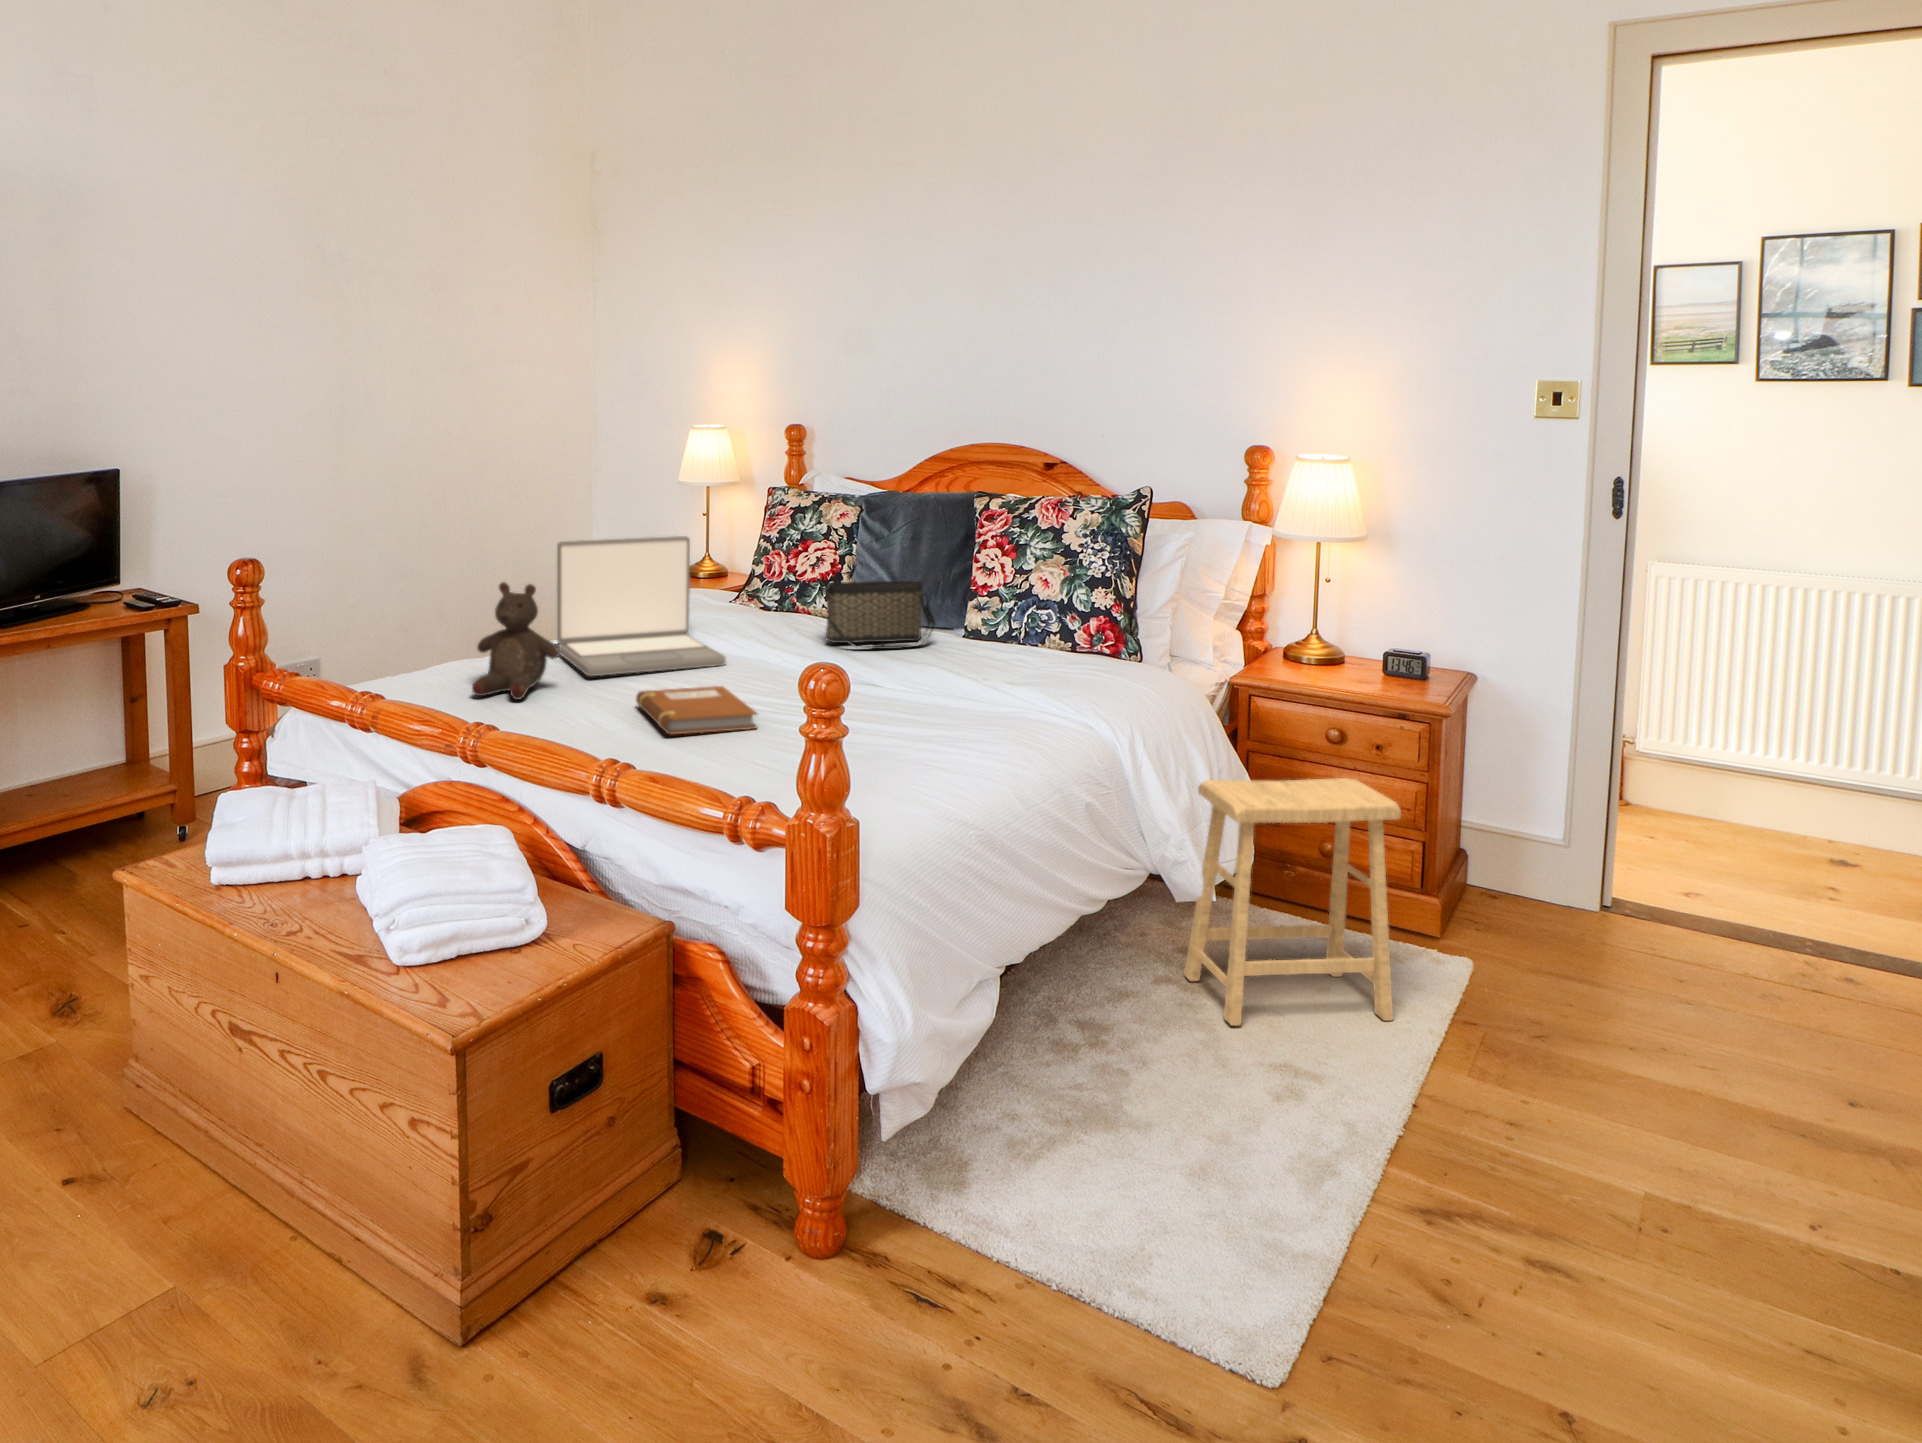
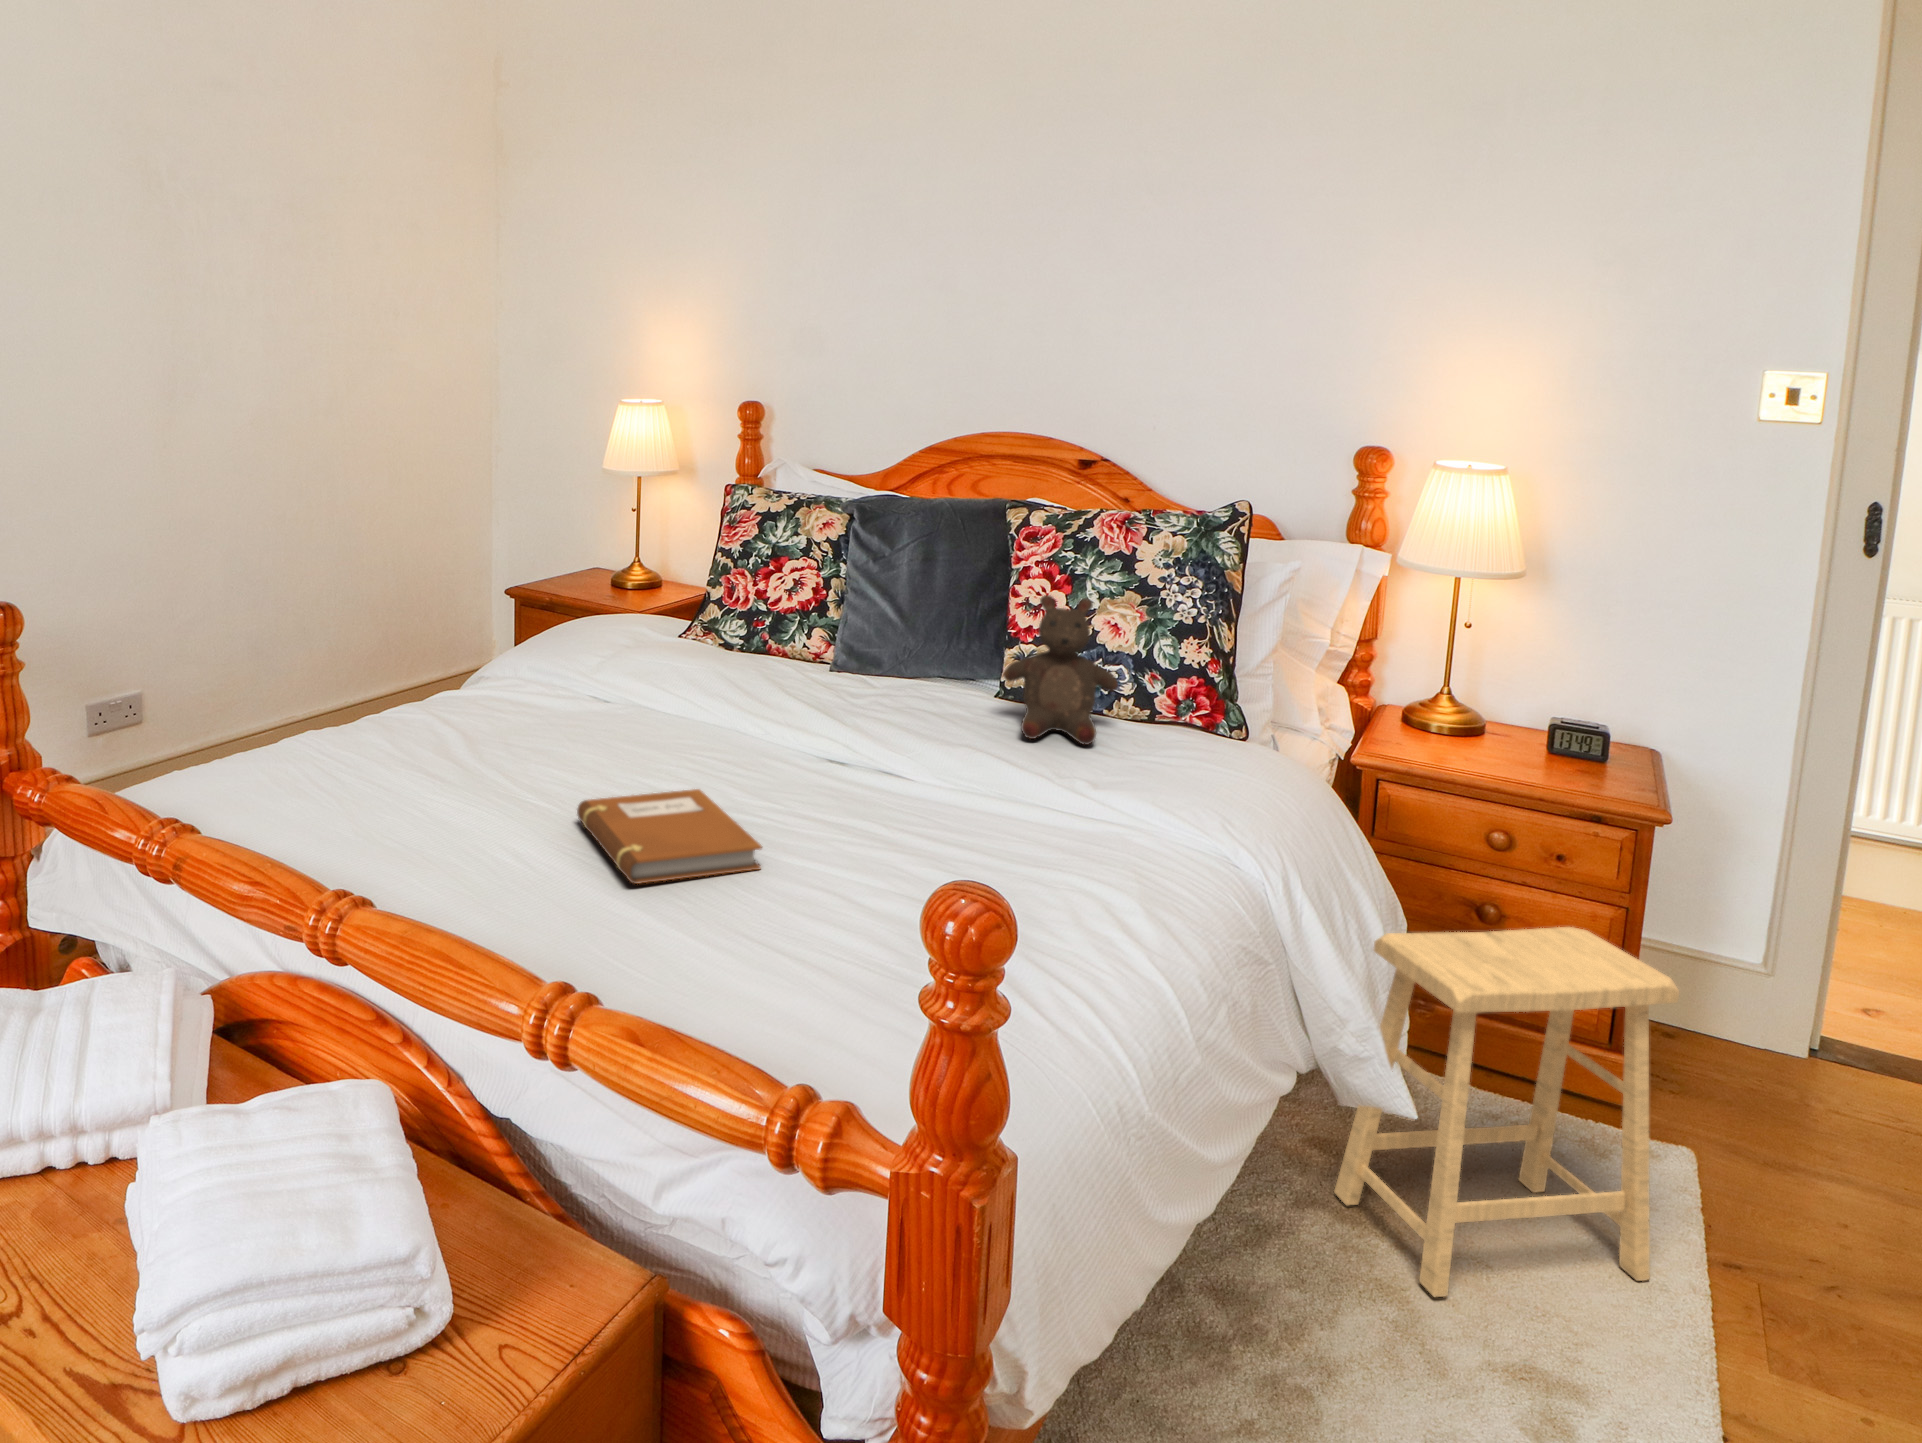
laptop: present [557,536,726,676] -> none [457,558,692,764]
handbag: present [825,581,935,649] -> none [818,621,966,715]
stuffed bear: present [472,582,559,700] -> present [1003,595,1118,745]

